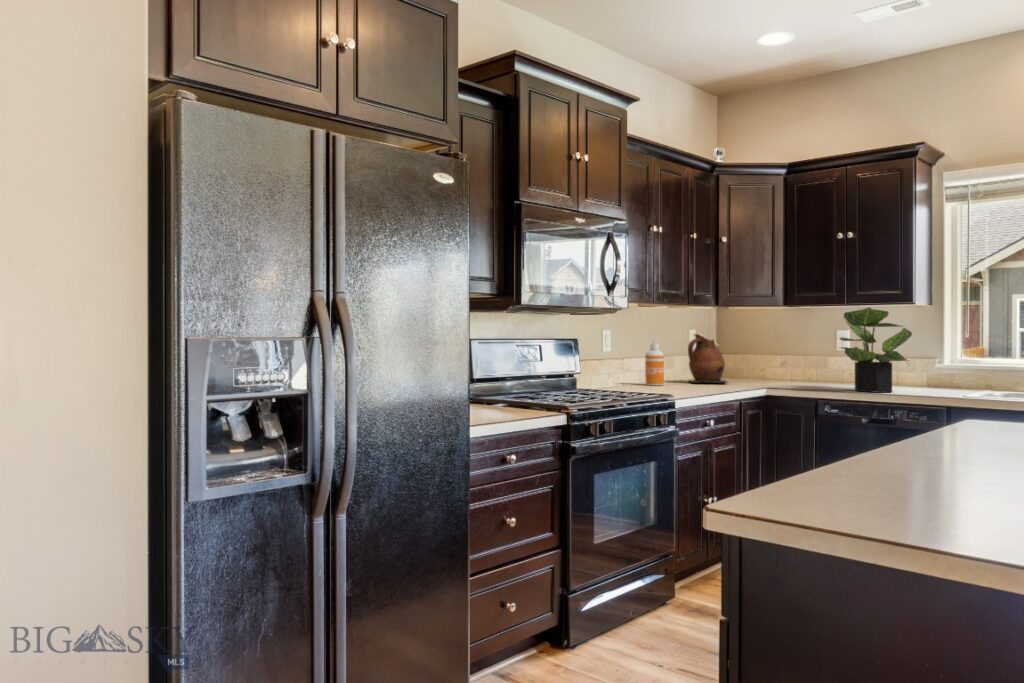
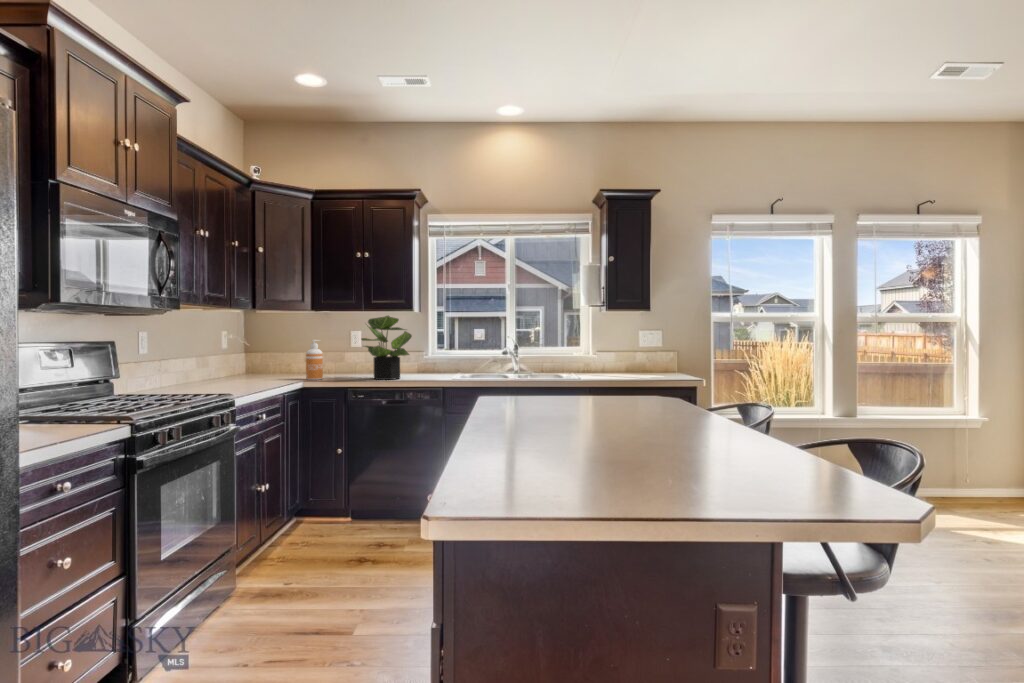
ceramic pitcher: present [688,334,727,383] -> none [225,335,268,380]
soap dispenser: present [645,340,664,385] -> present [306,340,323,380]

